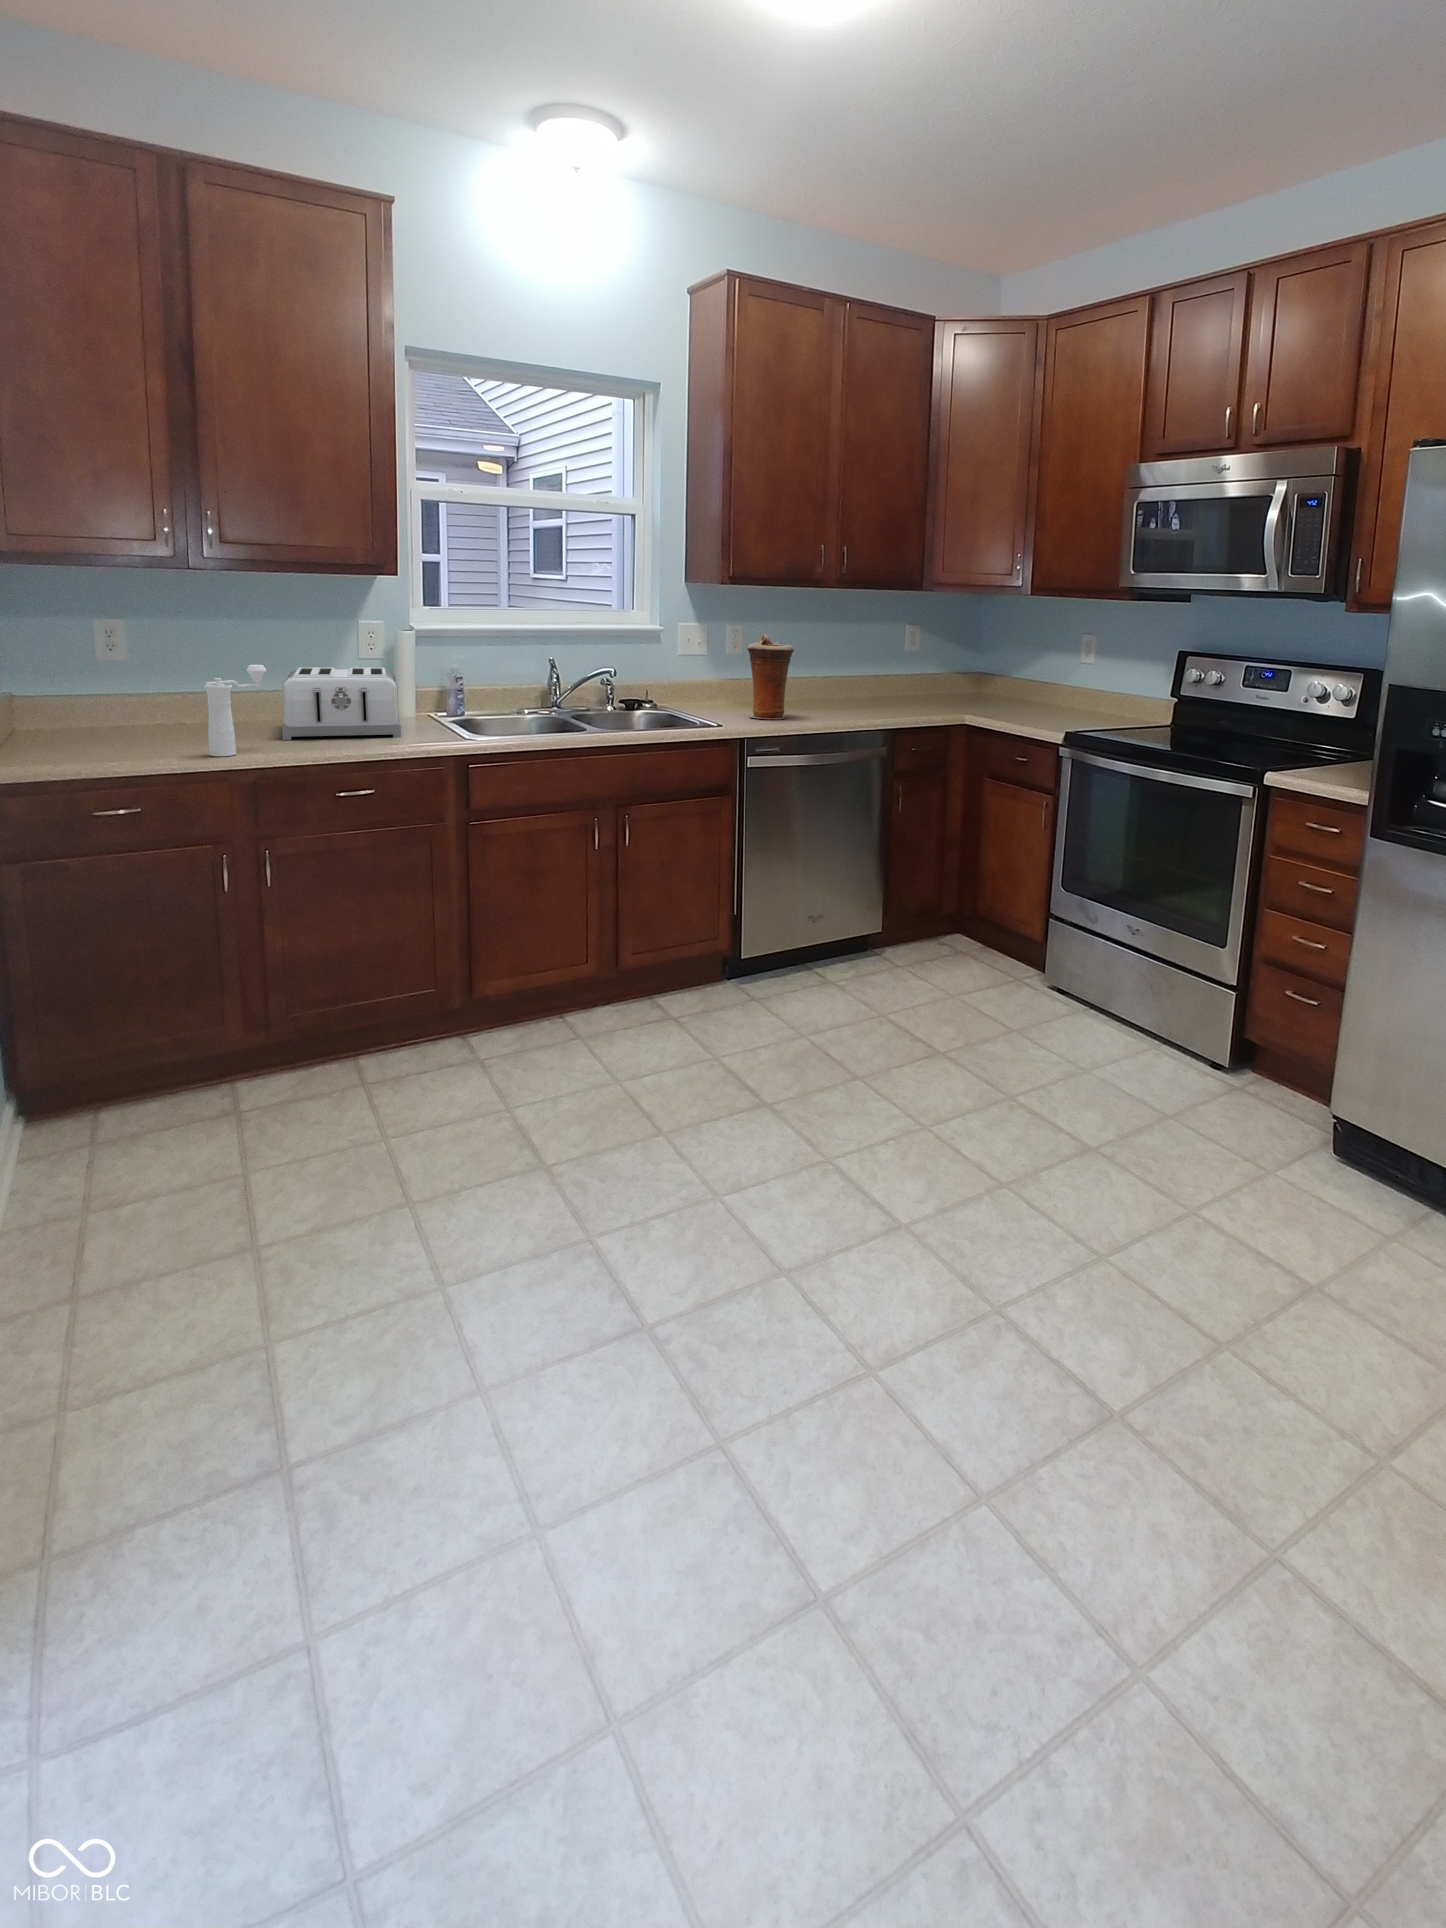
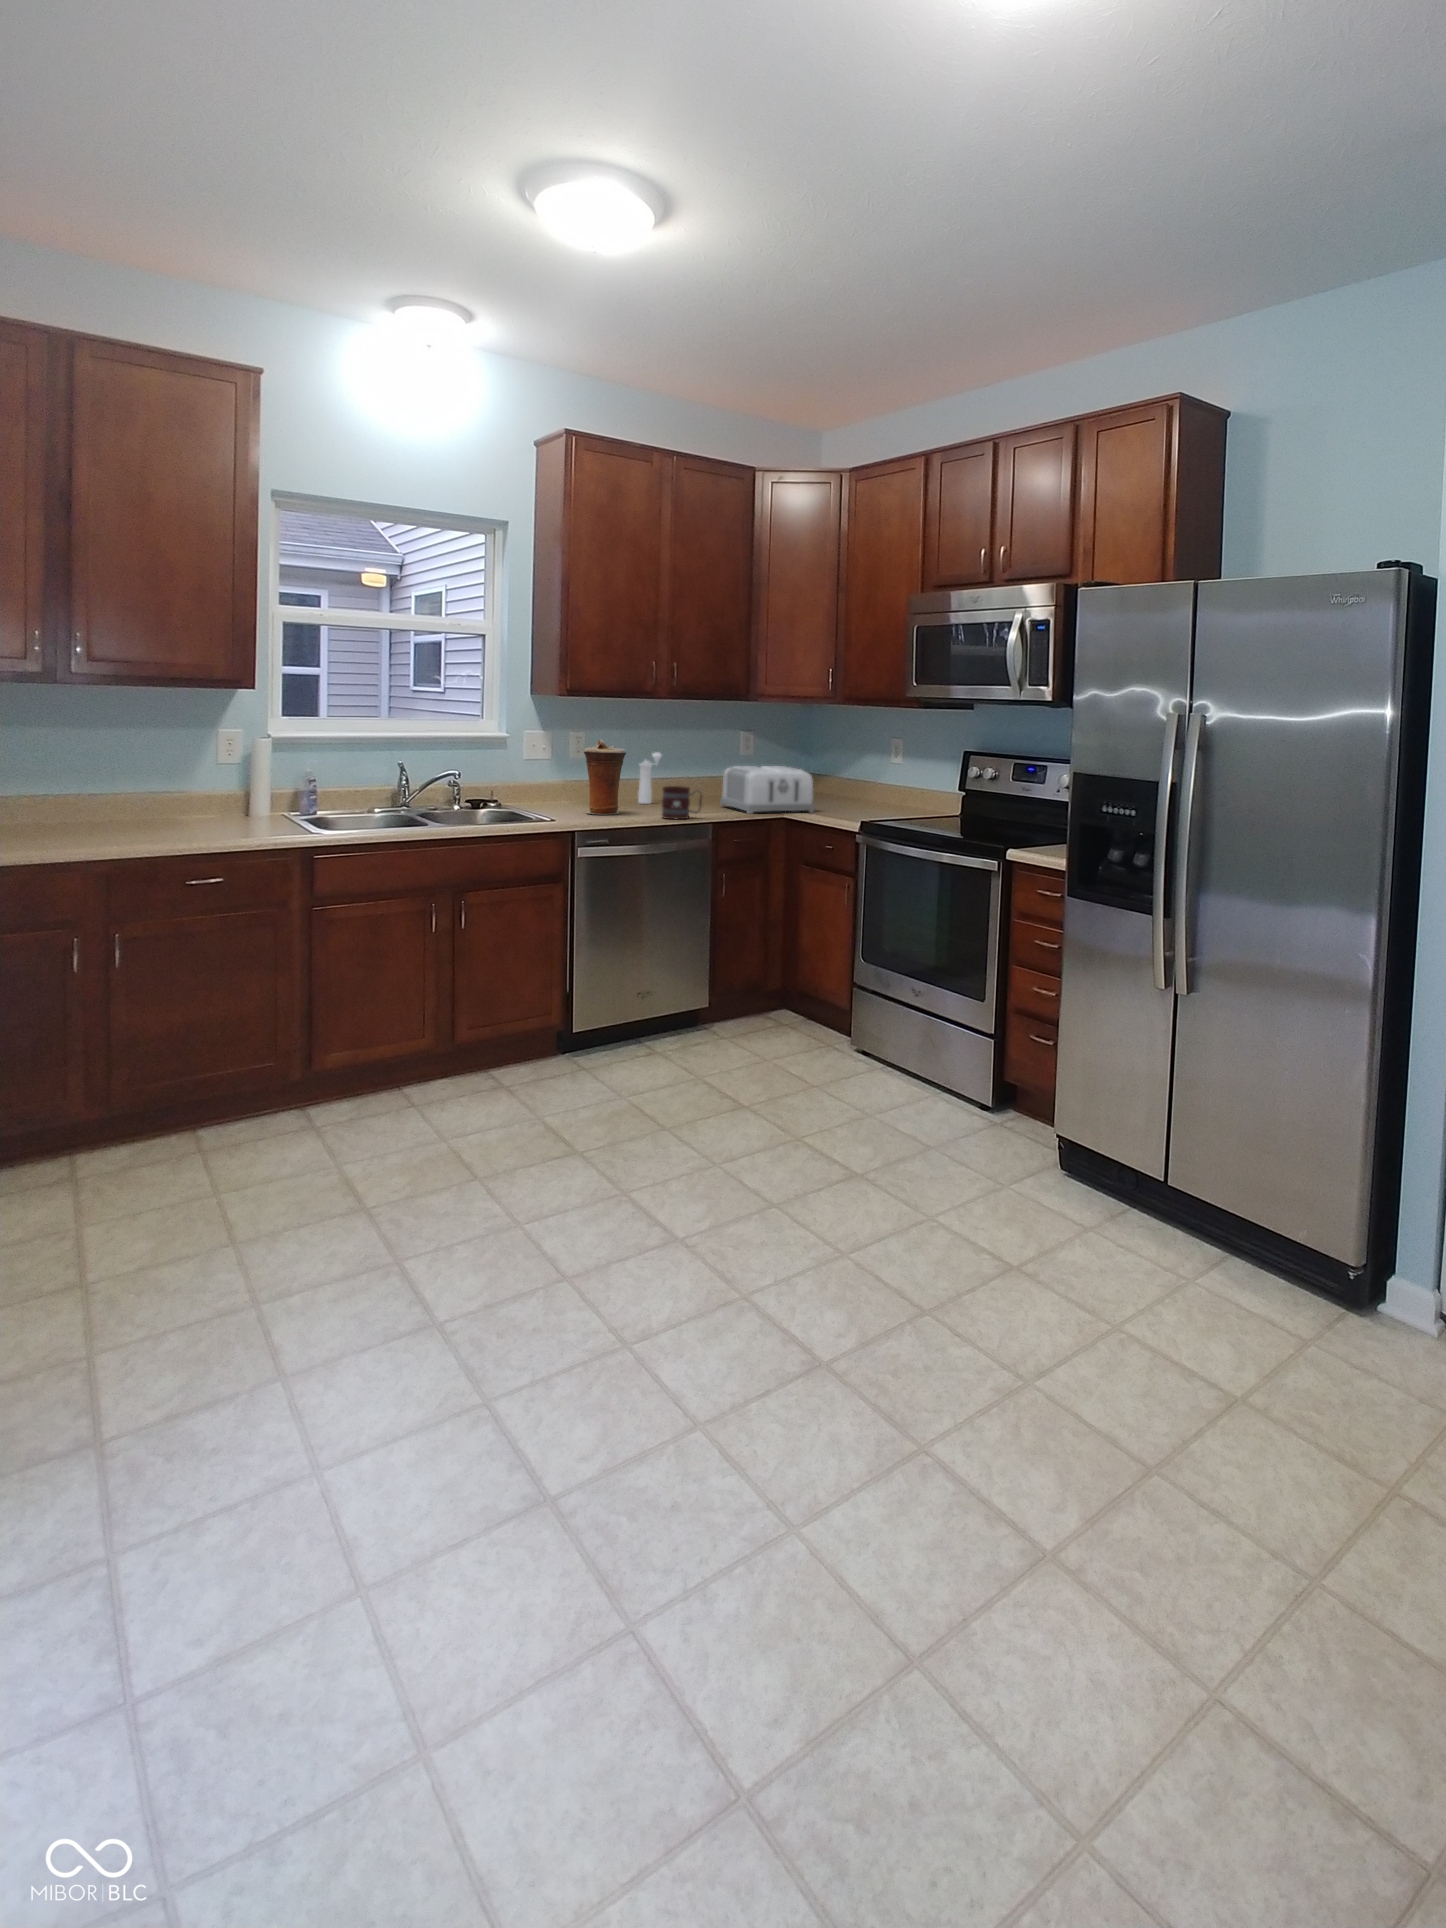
pepper mill: present [204,665,266,757] -> present [638,753,661,804]
toaster: present [282,667,401,740] -> present [721,766,814,814]
mug: none [835,688,881,726] -> present [662,786,702,819]

